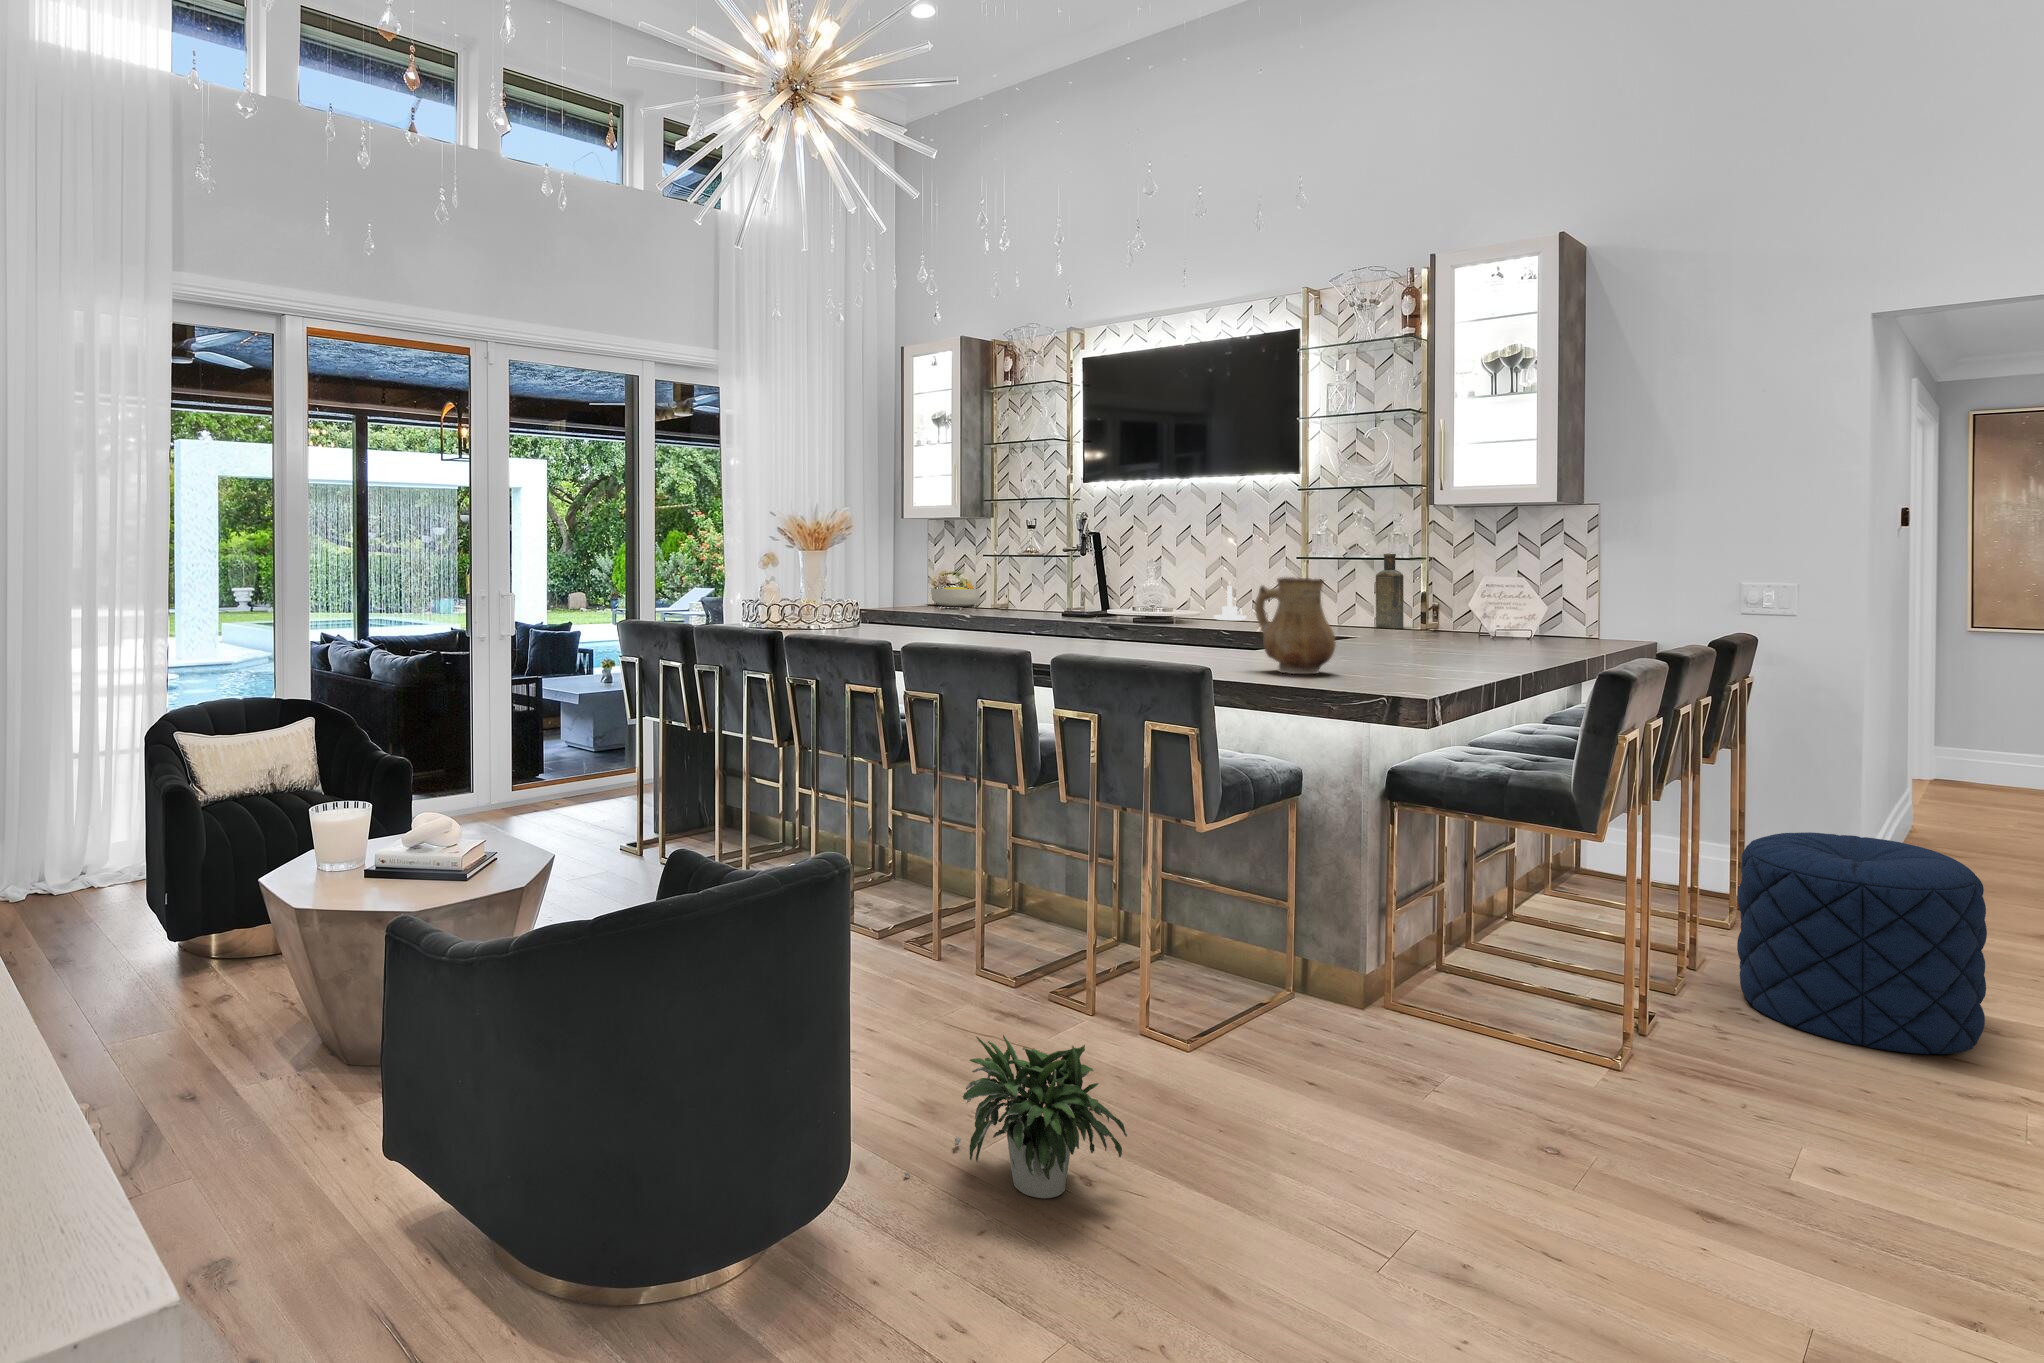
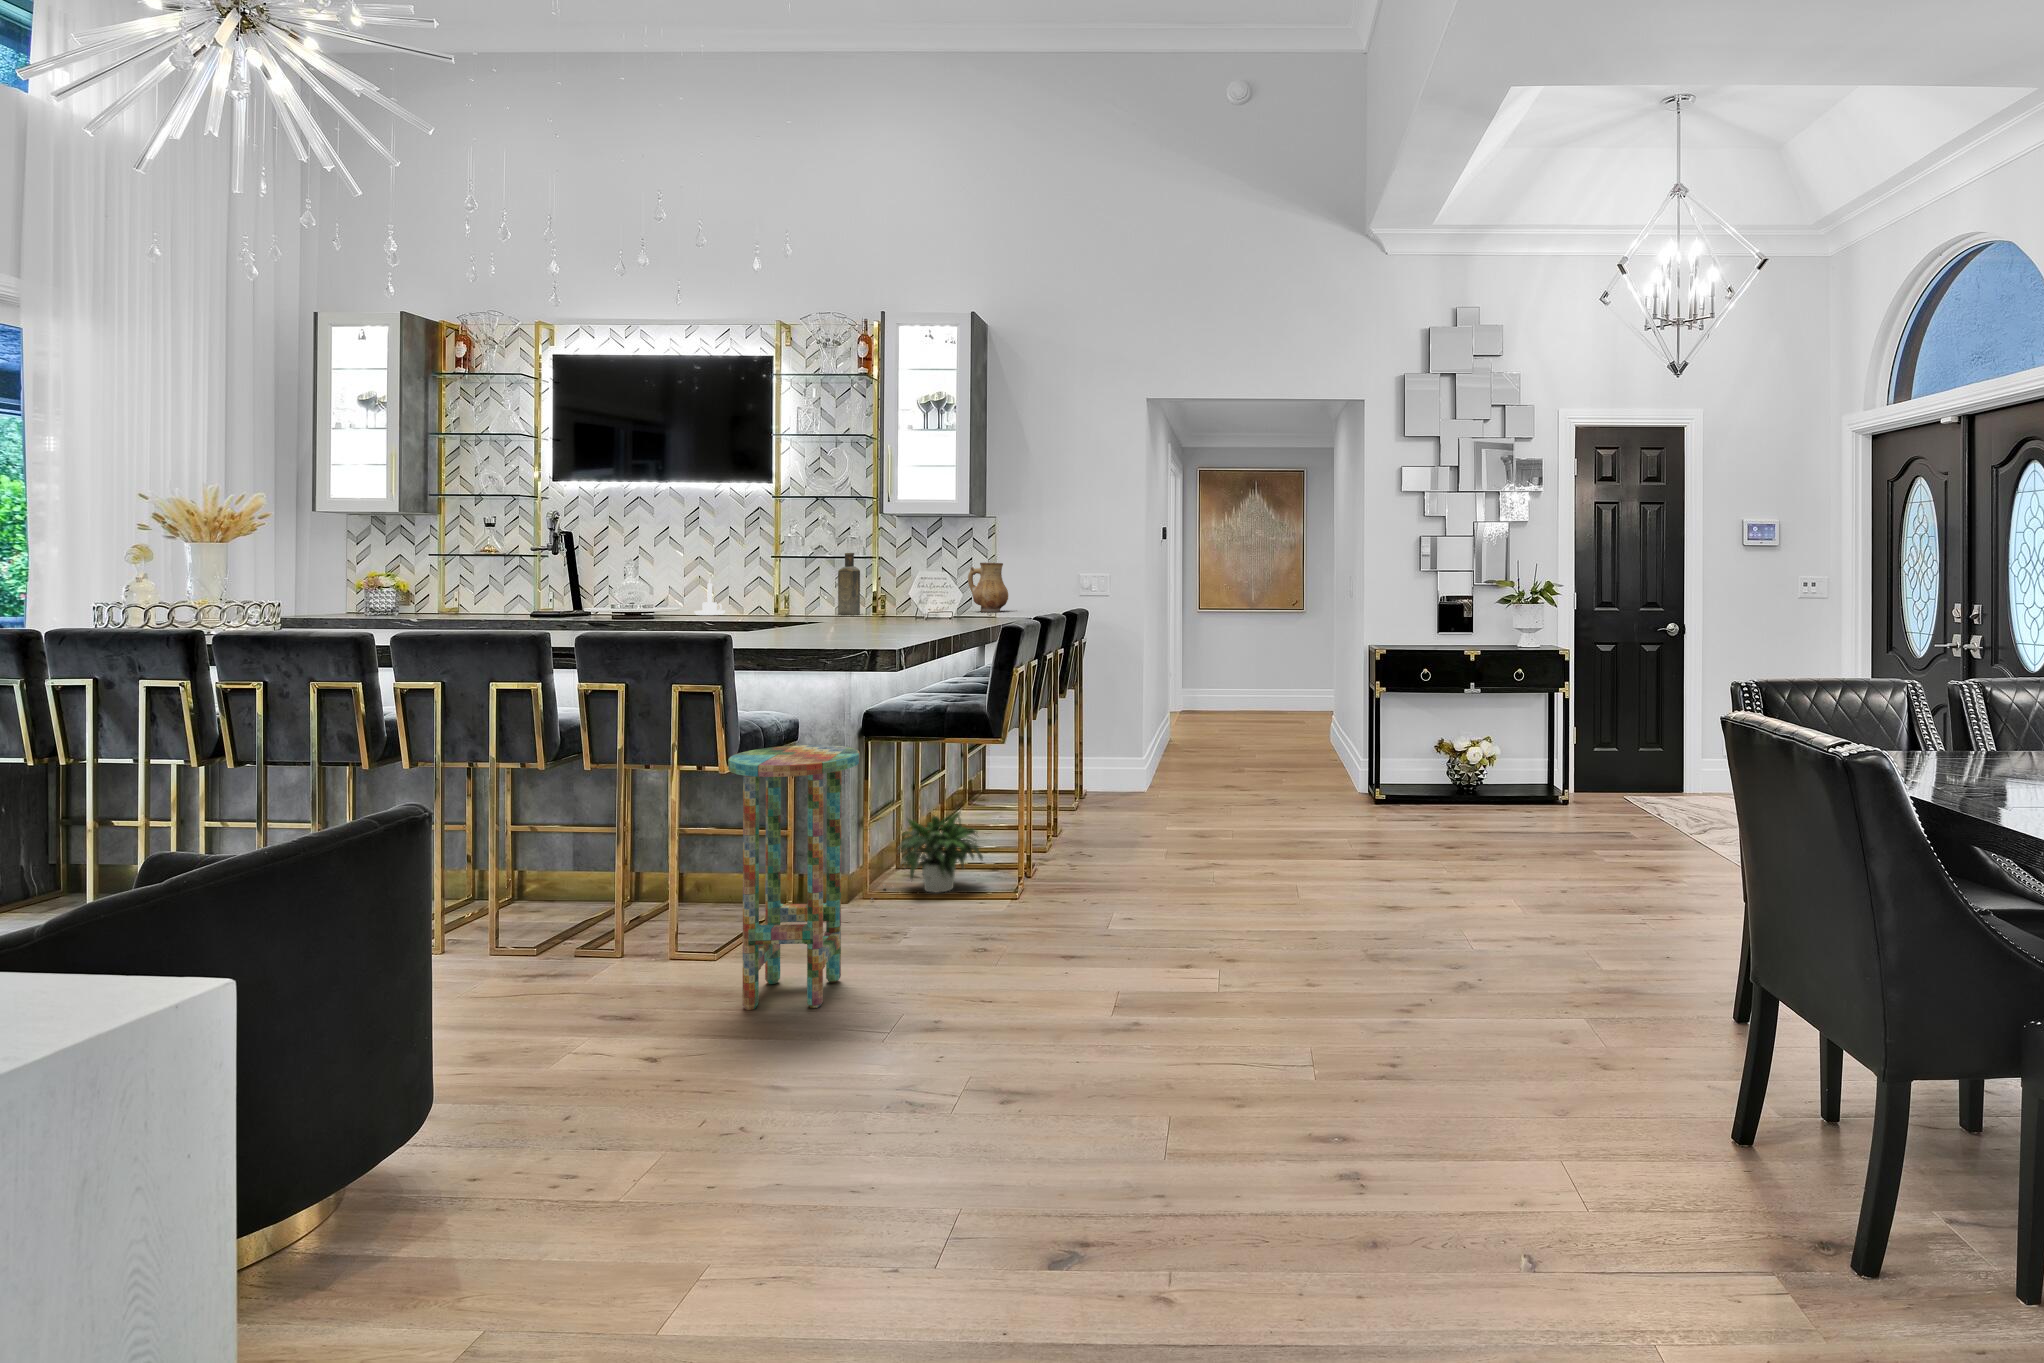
ceramic pitcher: present [1255,577,1336,674] -> present [968,563,1008,612]
fruit bowl: present [931,583,981,607] -> none [353,587,423,616]
side table: none [1186,813,1359,1179] -> present [728,745,860,1010]
pouf: present [1737,832,1987,1054] -> none [1079,730,1196,858]
potted plant: present [905,1035,1127,1198] -> present [884,812,983,892]

